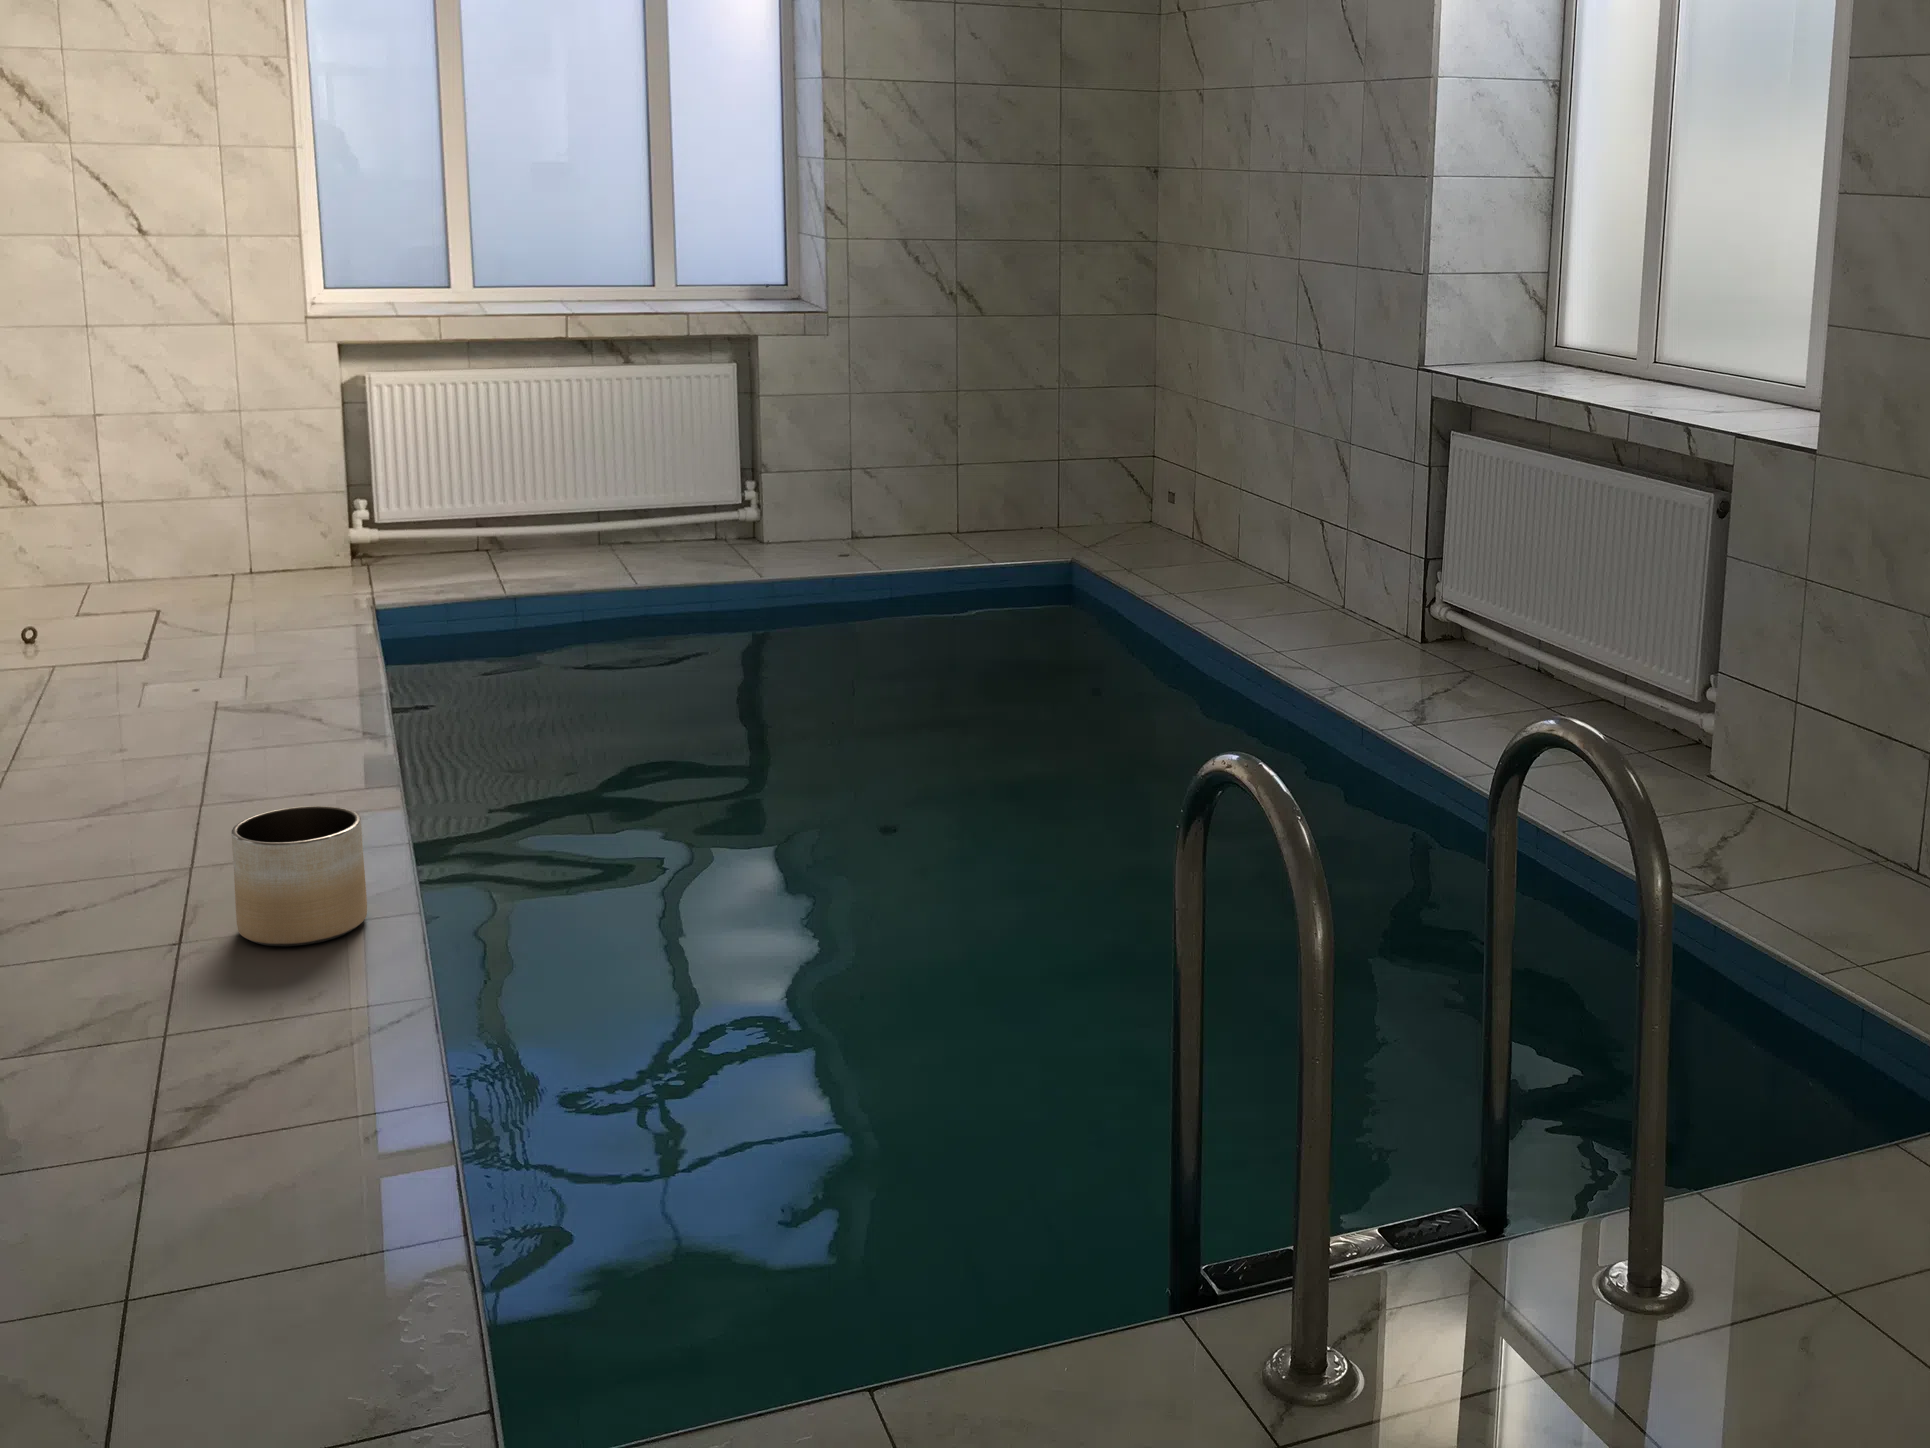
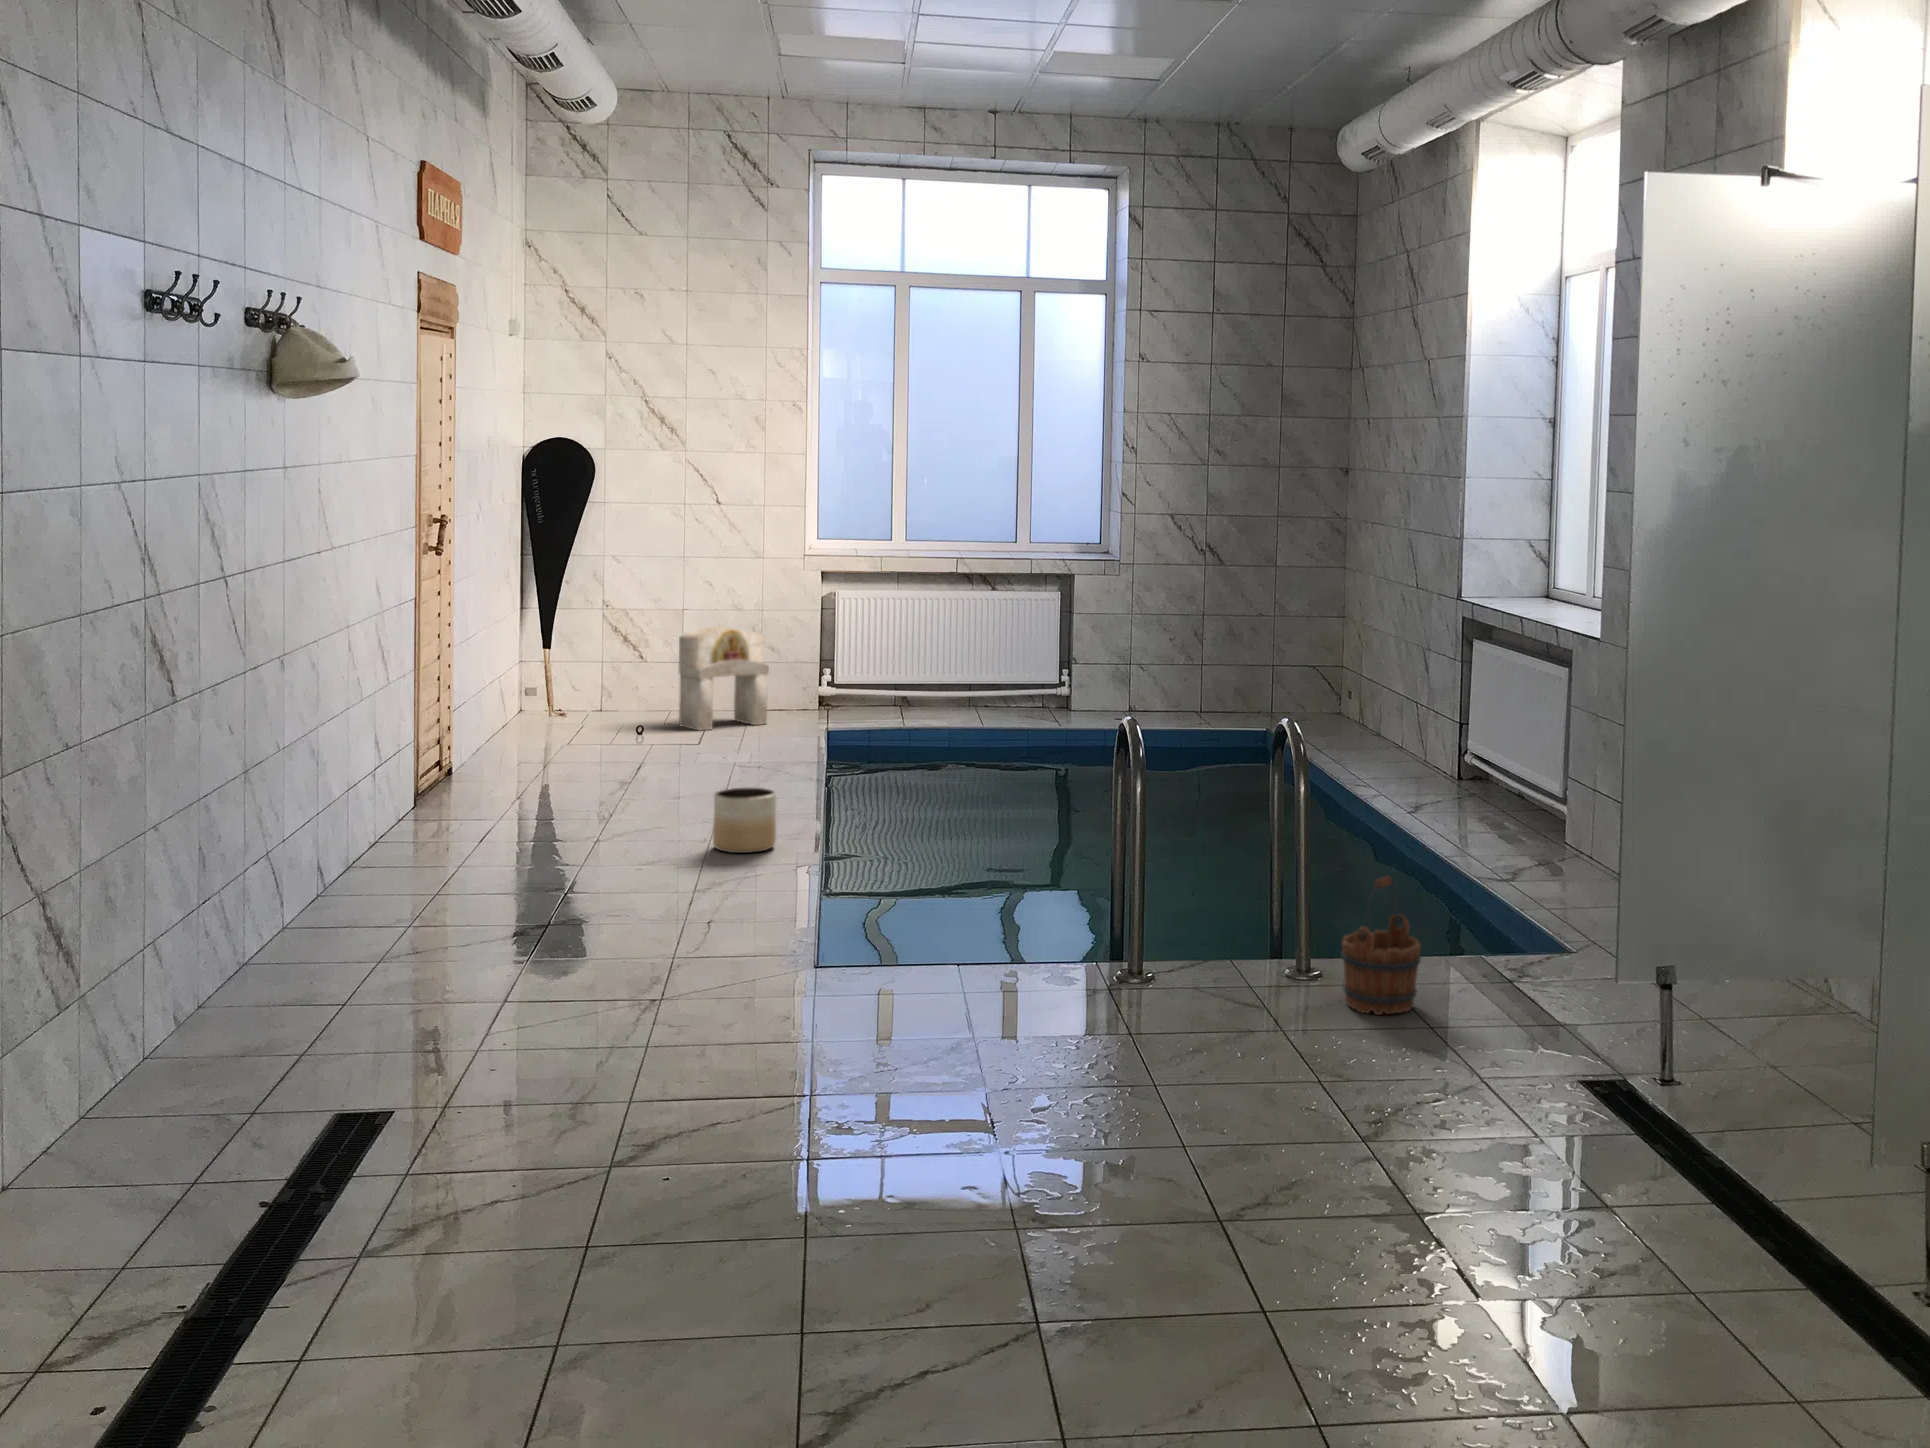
stool: none [92,444,266,624] -> present [679,626,769,730]
wooden bucket: none [1728,1018,1897,1307] -> present [1342,876,1421,1015]

